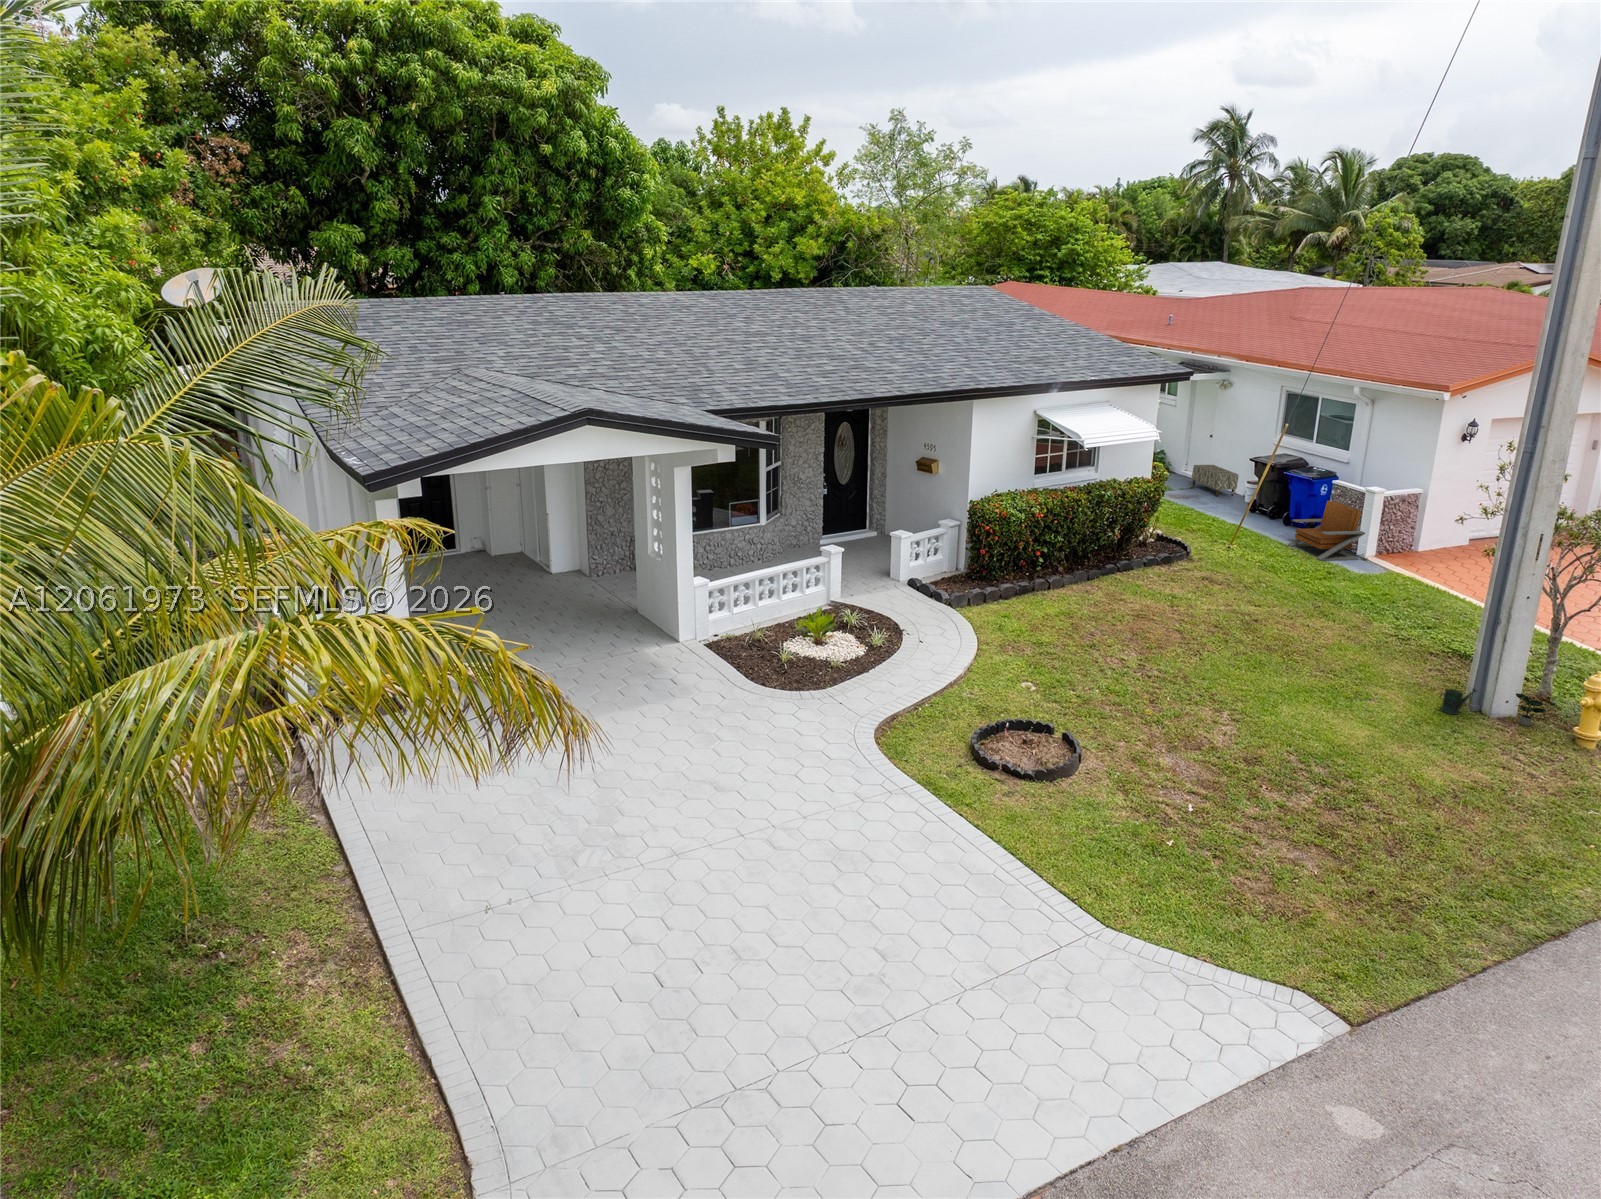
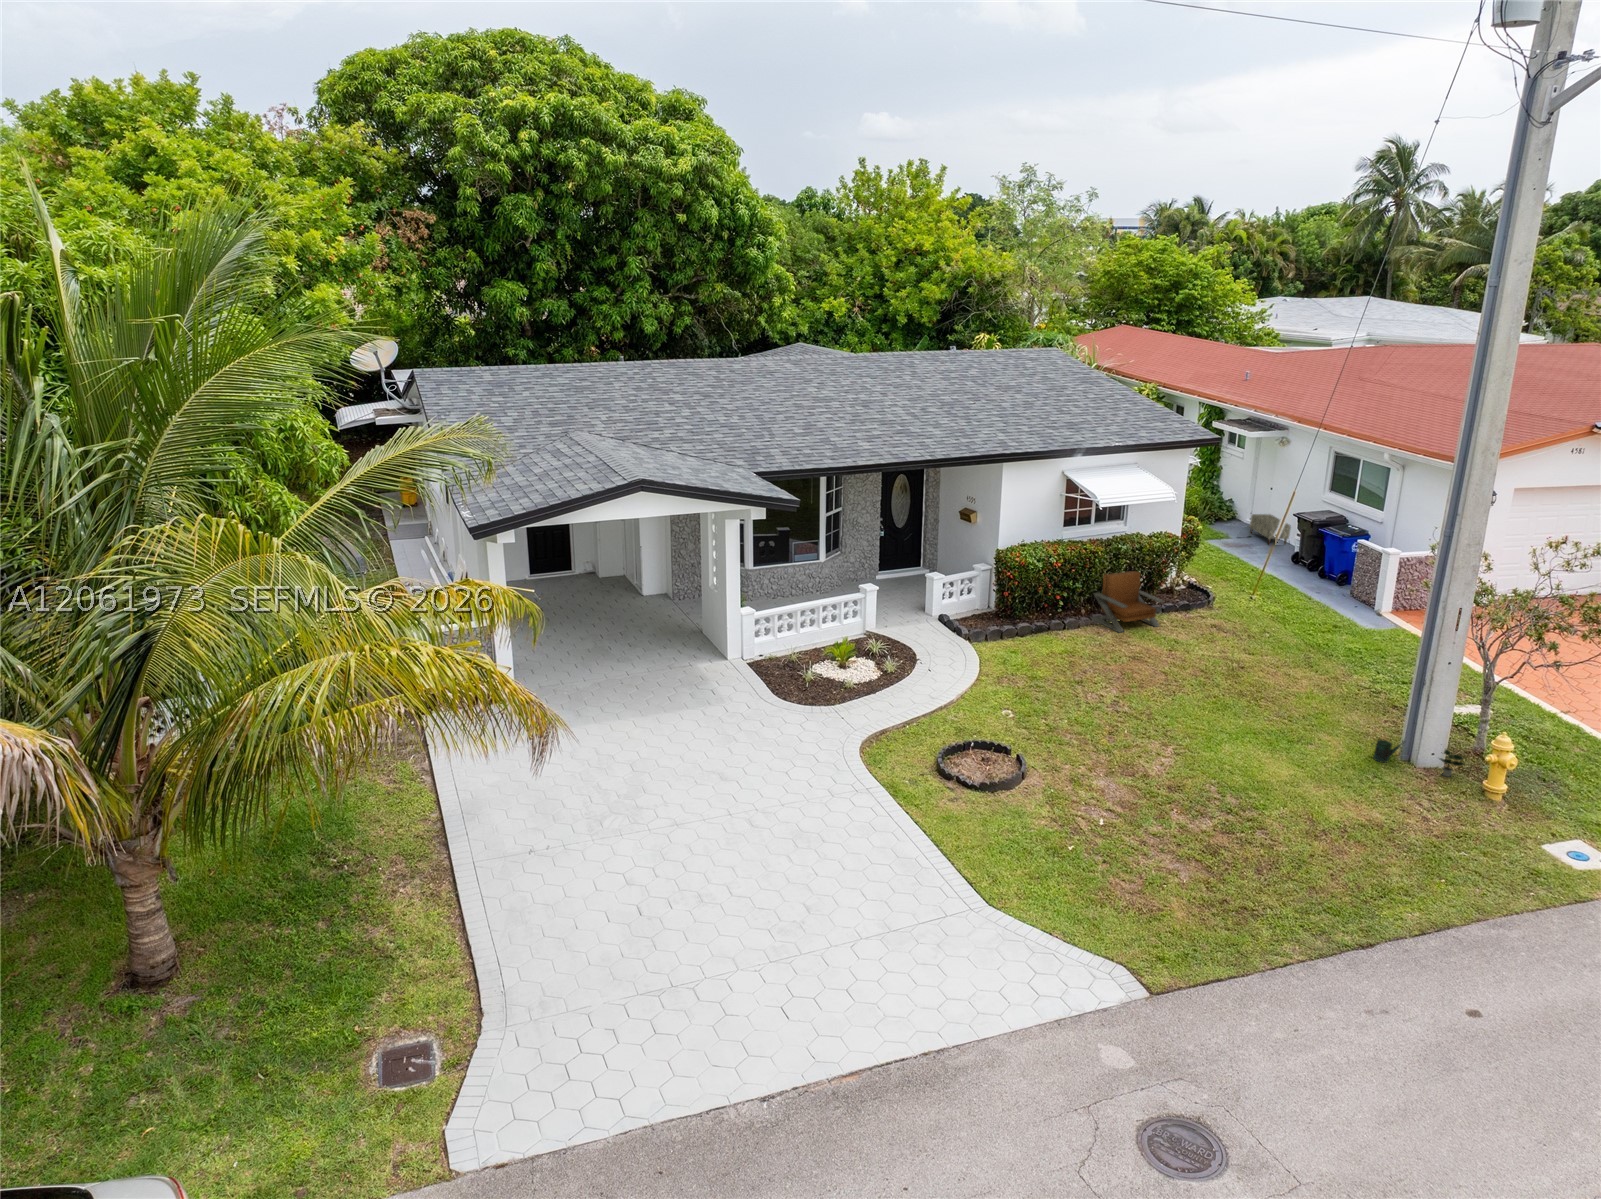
lounge chair: present [1288,501,1365,561] -> present [1092,571,1163,633]

